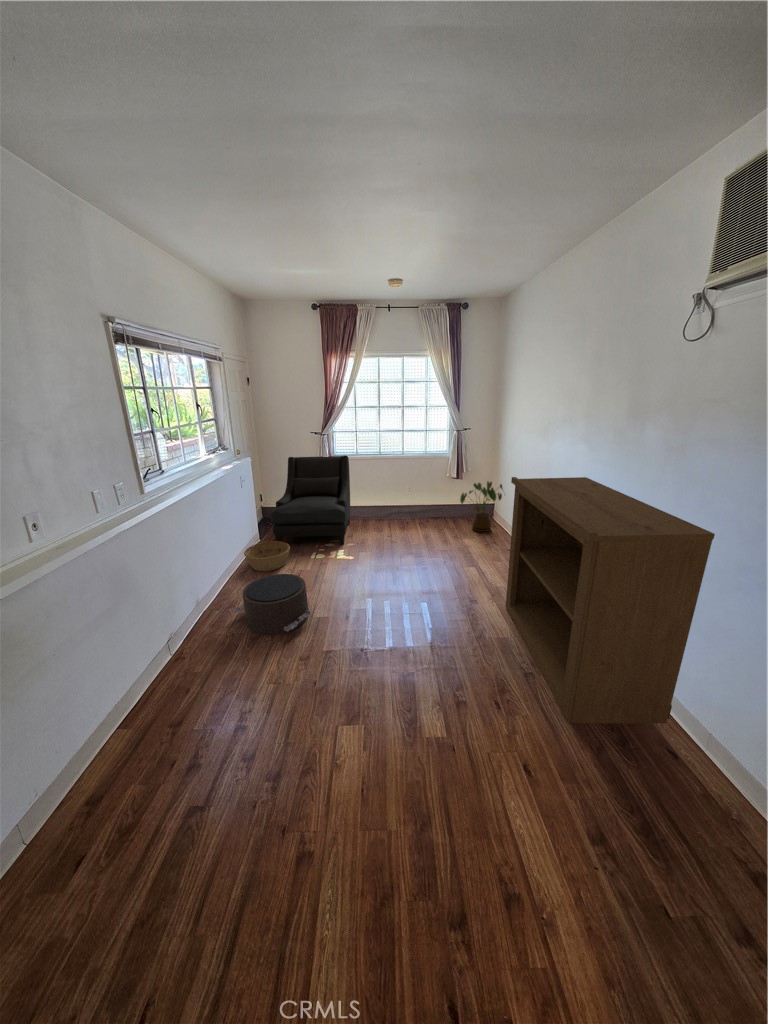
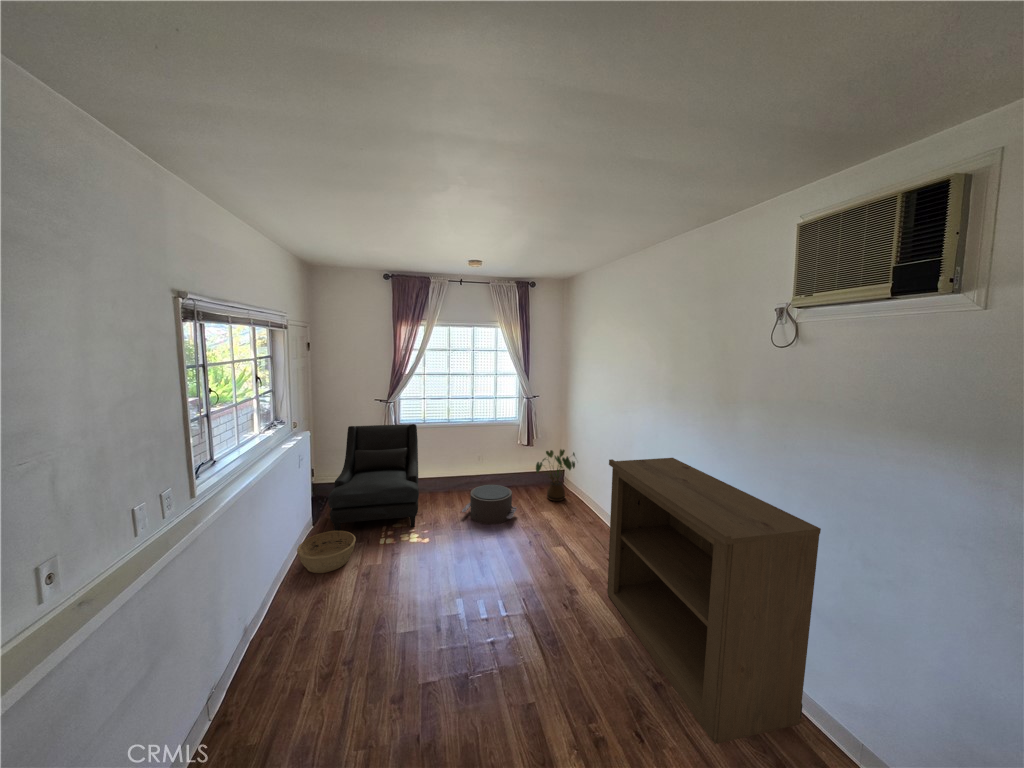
pouf: present [233,574,312,635] -> present [462,485,517,524]

